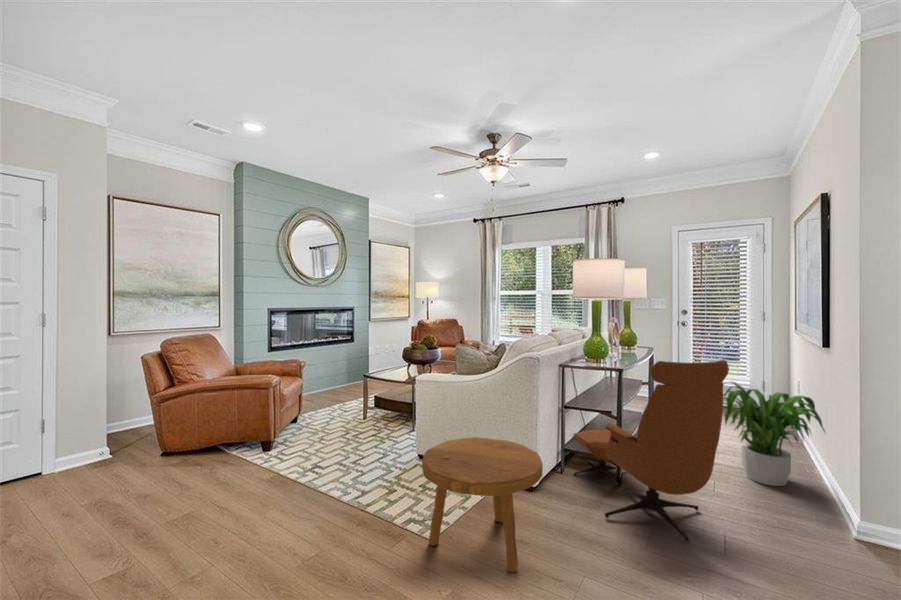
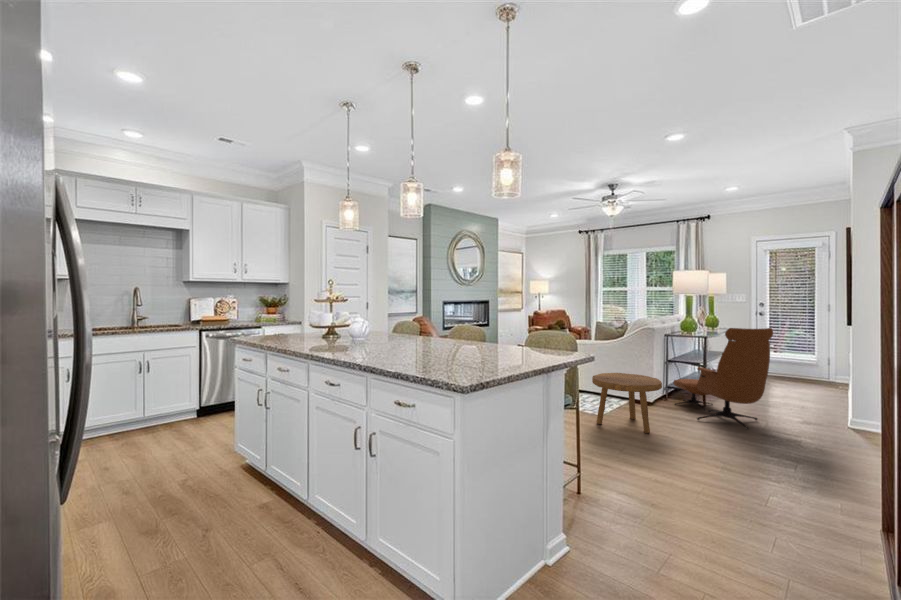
potted plant: present [723,381,825,486] -> none [772,350,850,415]

